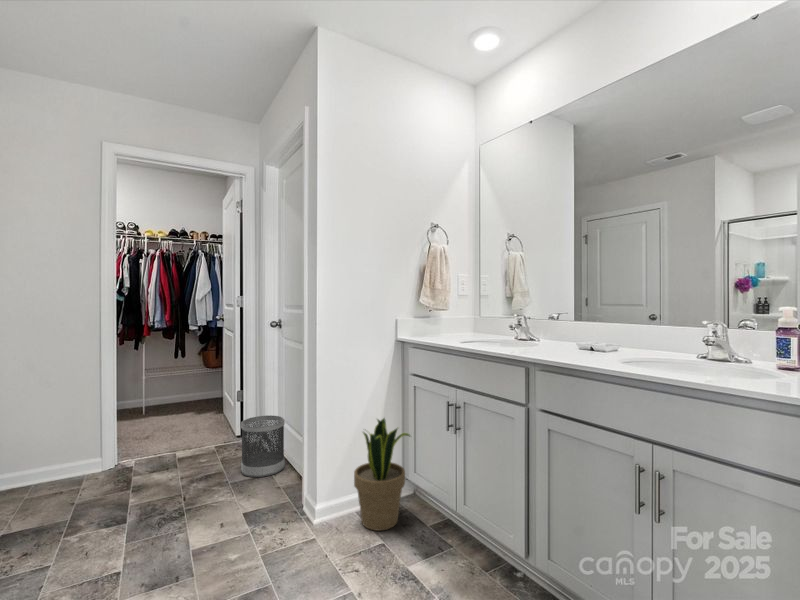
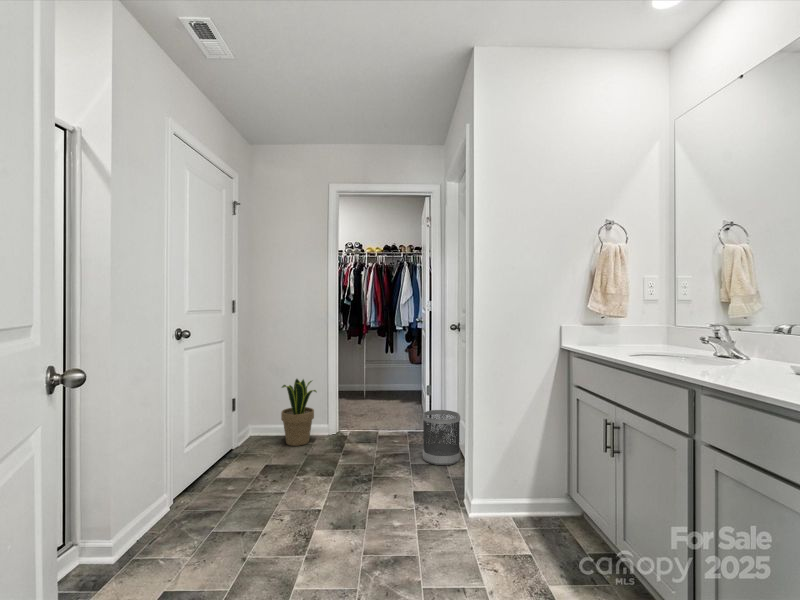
potted plant: present [354,418,410,531] -> present [281,379,317,446]

